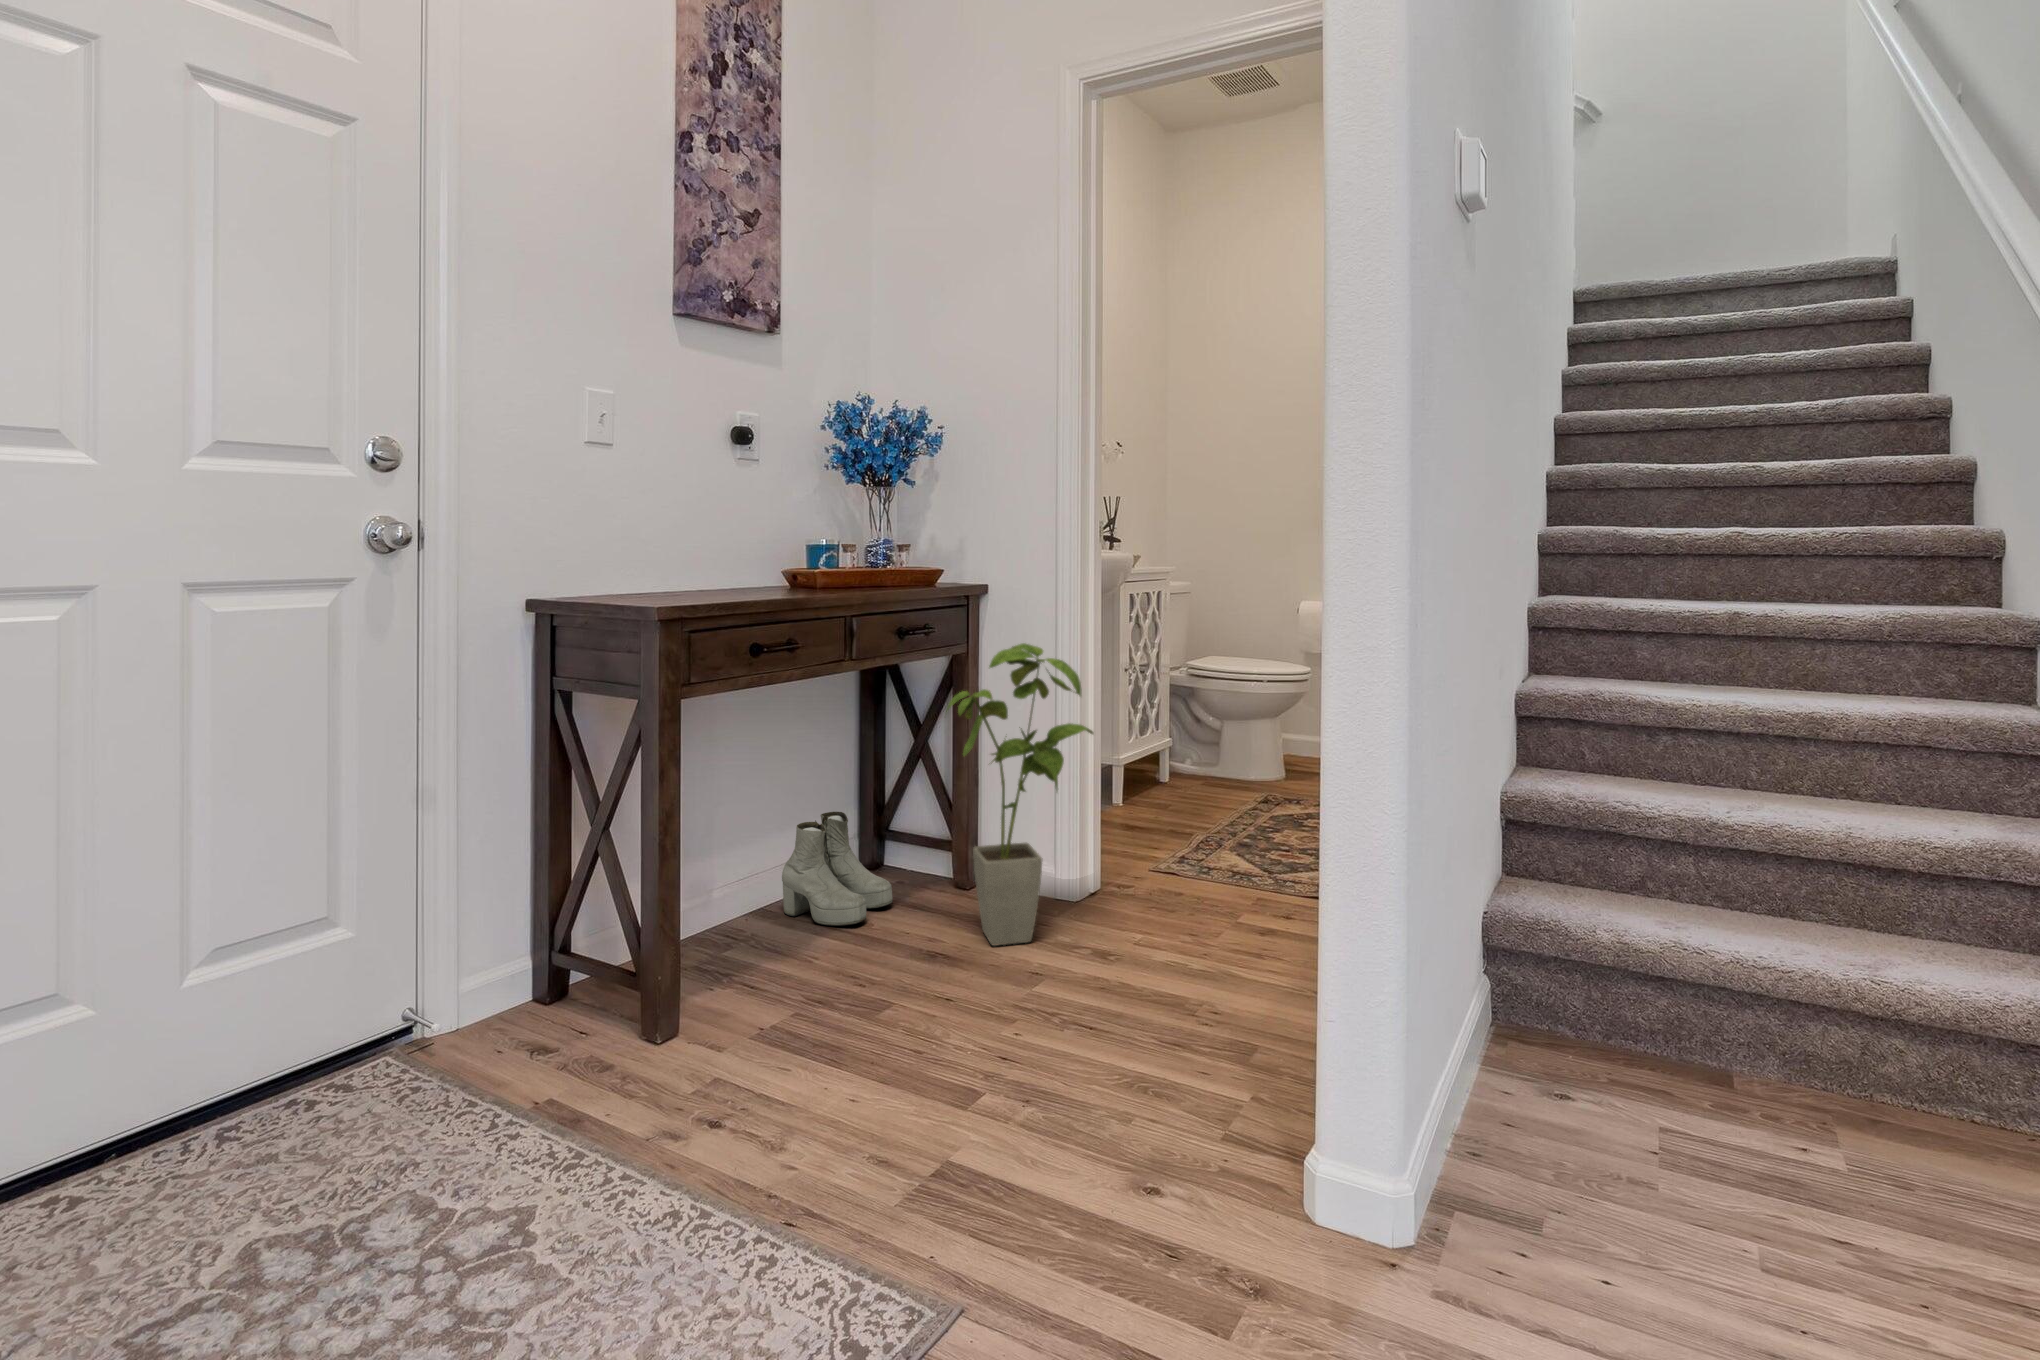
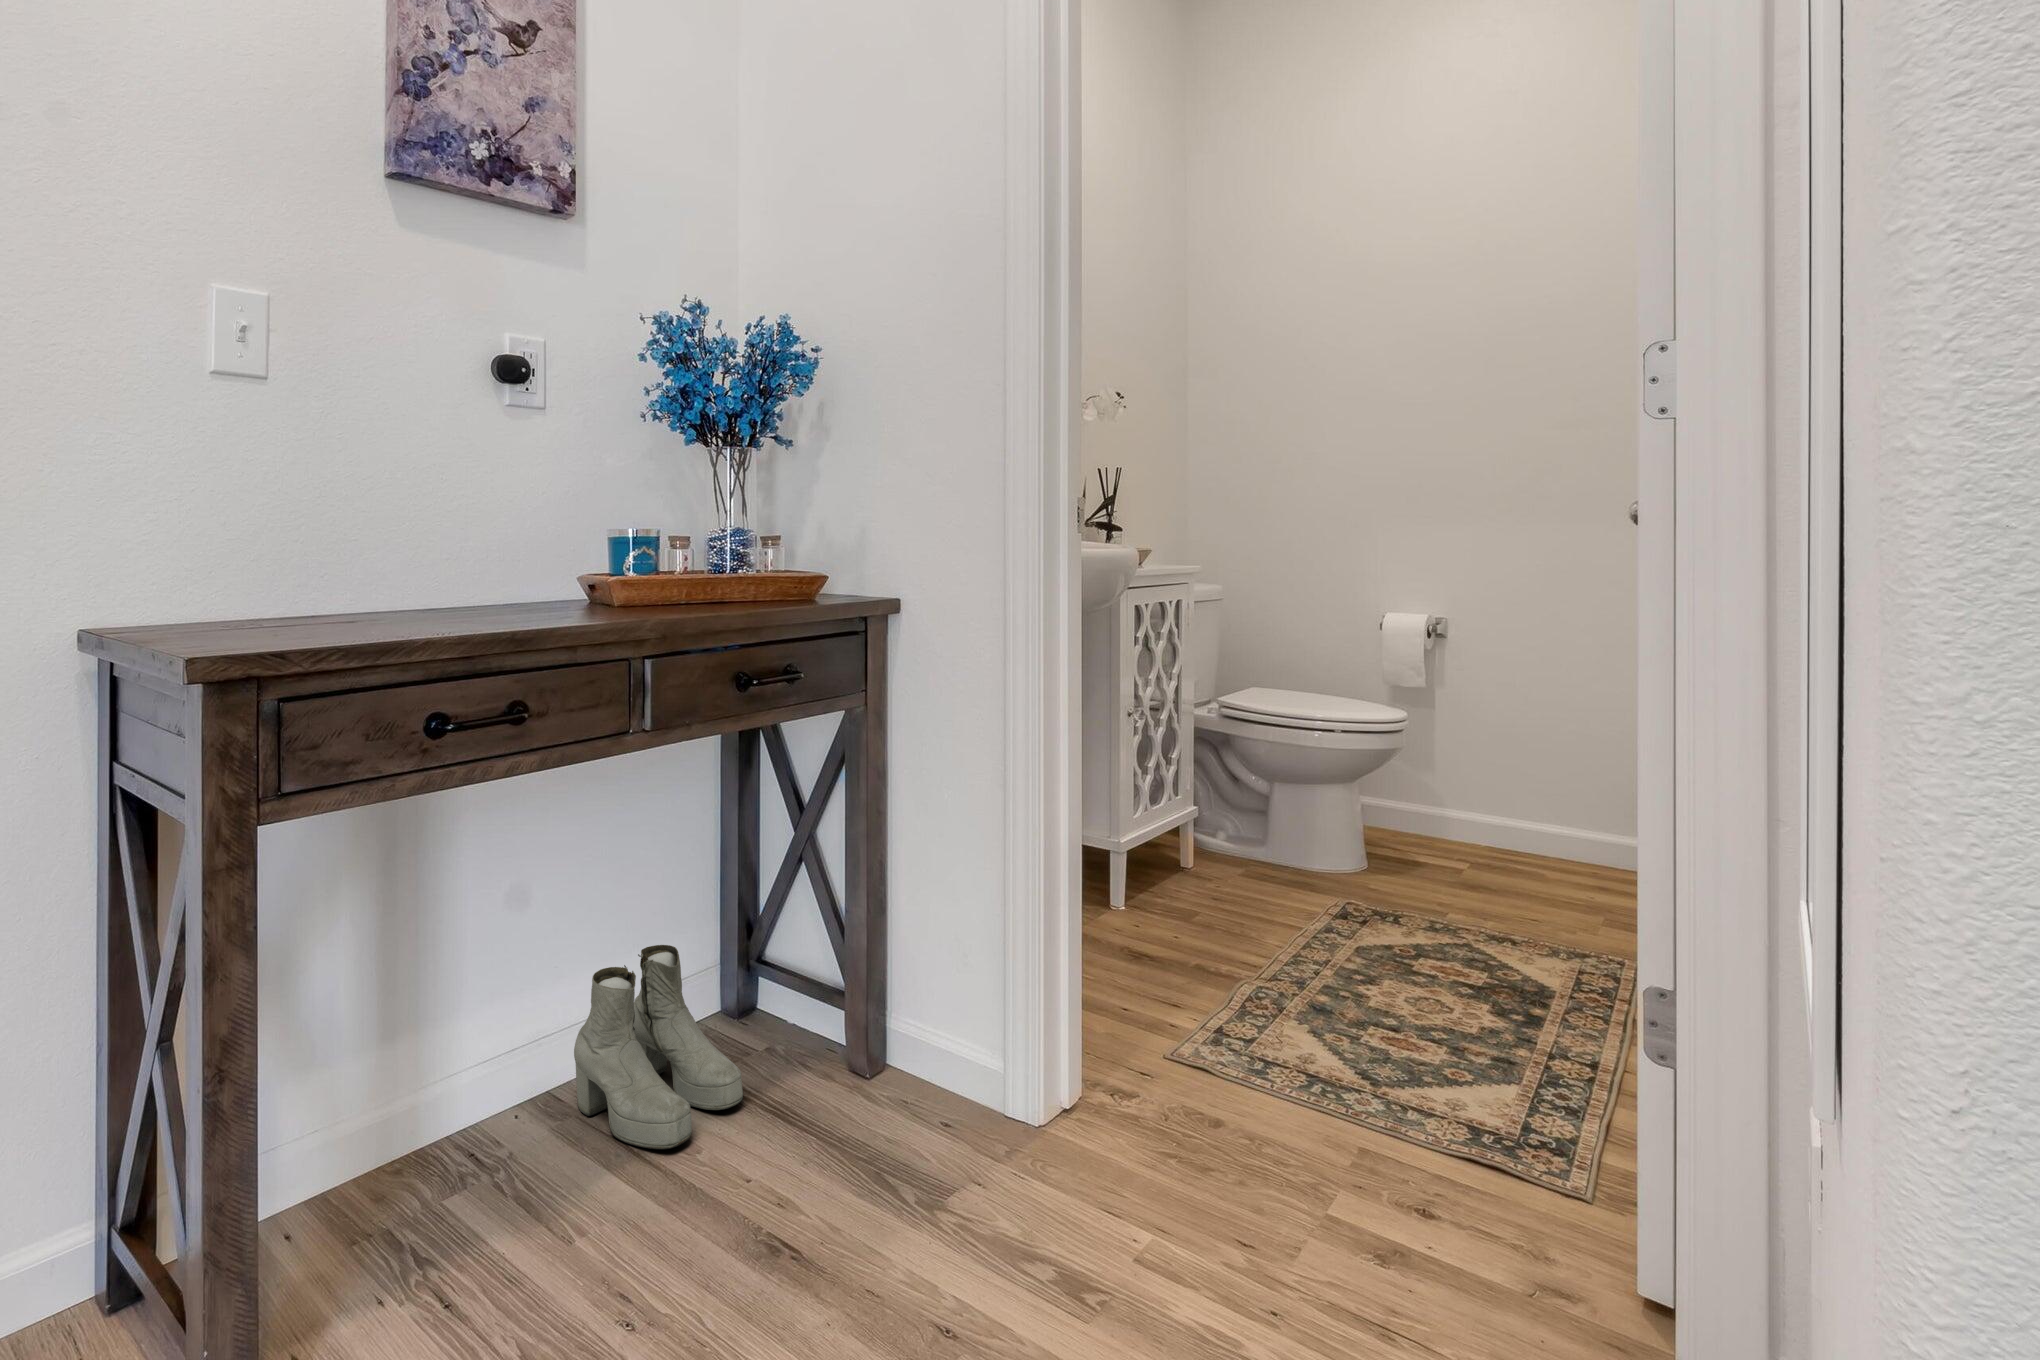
house plant: present [947,643,1093,946] -> none [804,706,1064,1231]

